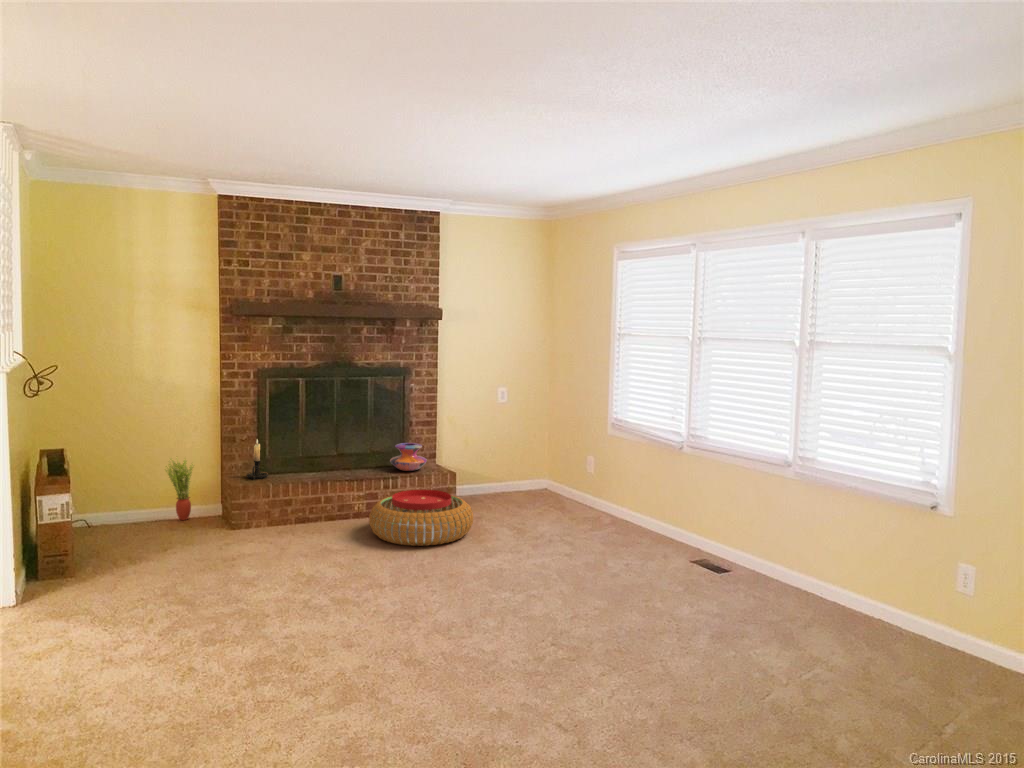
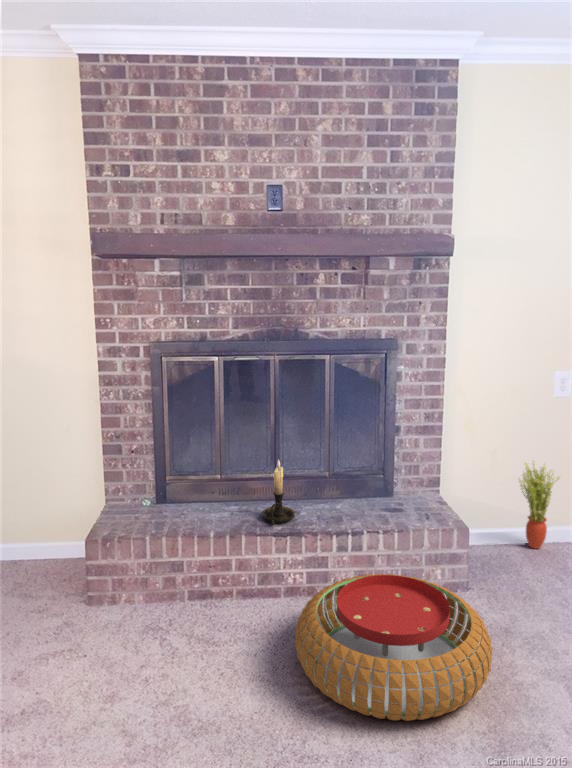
candle holder: present [247,439,268,479] -> present [263,460,295,525]
decorative vase: present [390,443,427,471] -> none [355,466,417,518]
potted plant: present [166,458,194,520] -> present [520,463,560,549]

